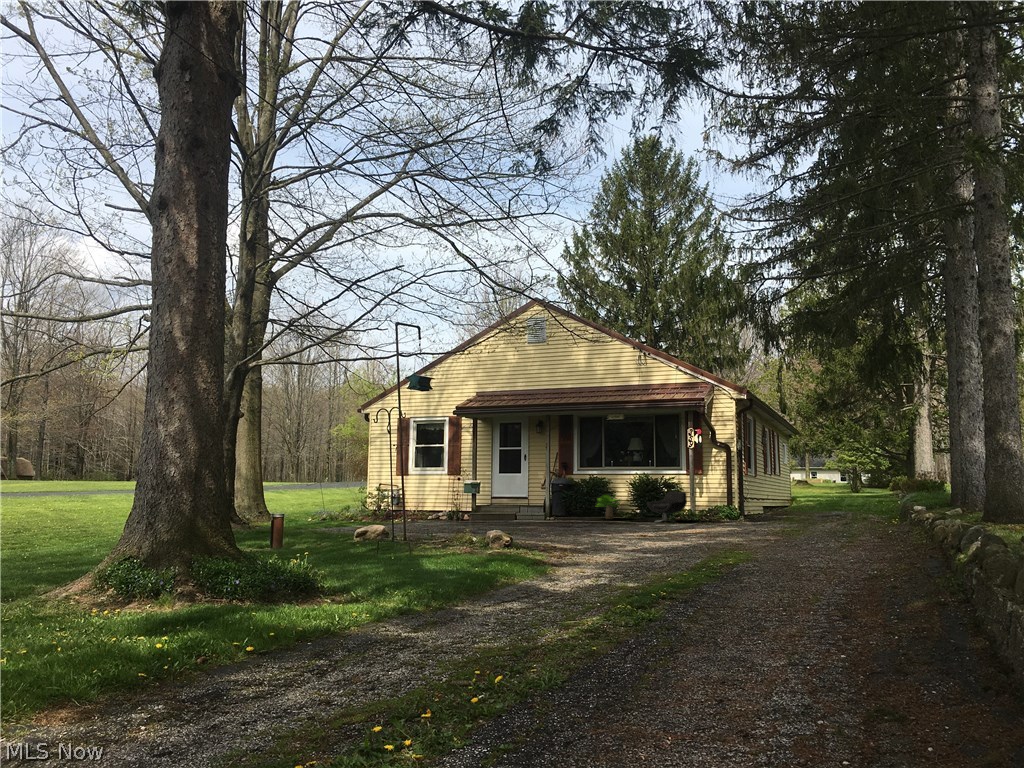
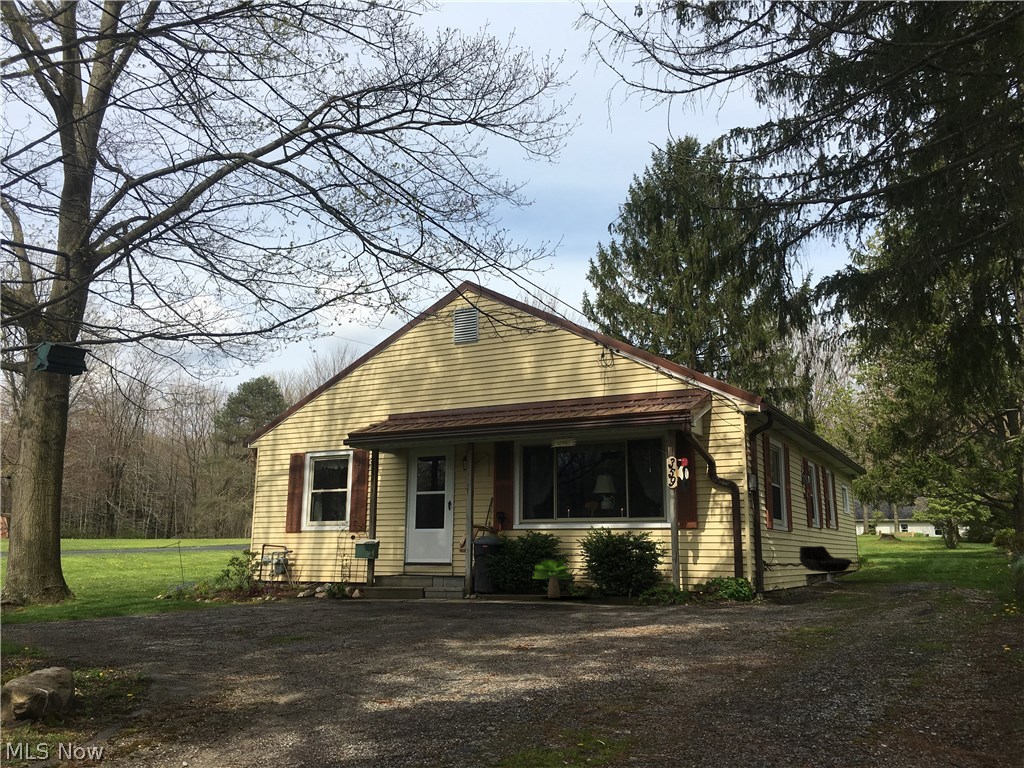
lounge chair: present [647,492,687,522] -> present [799,546,852,584]

